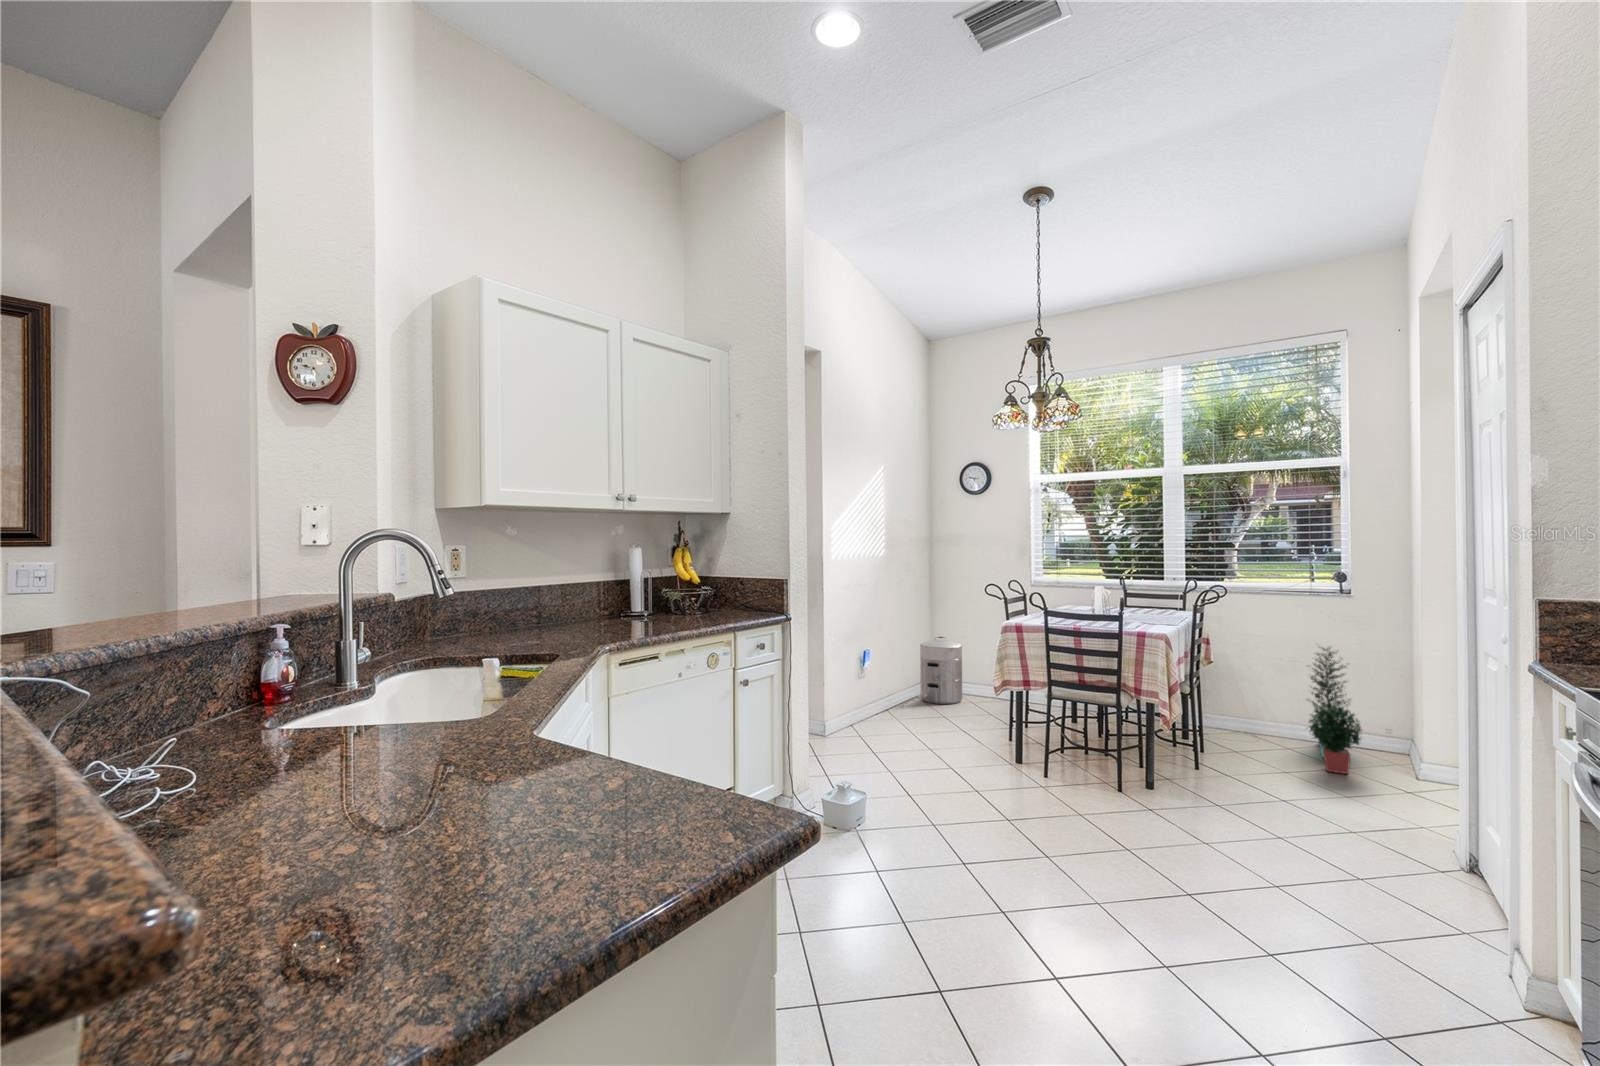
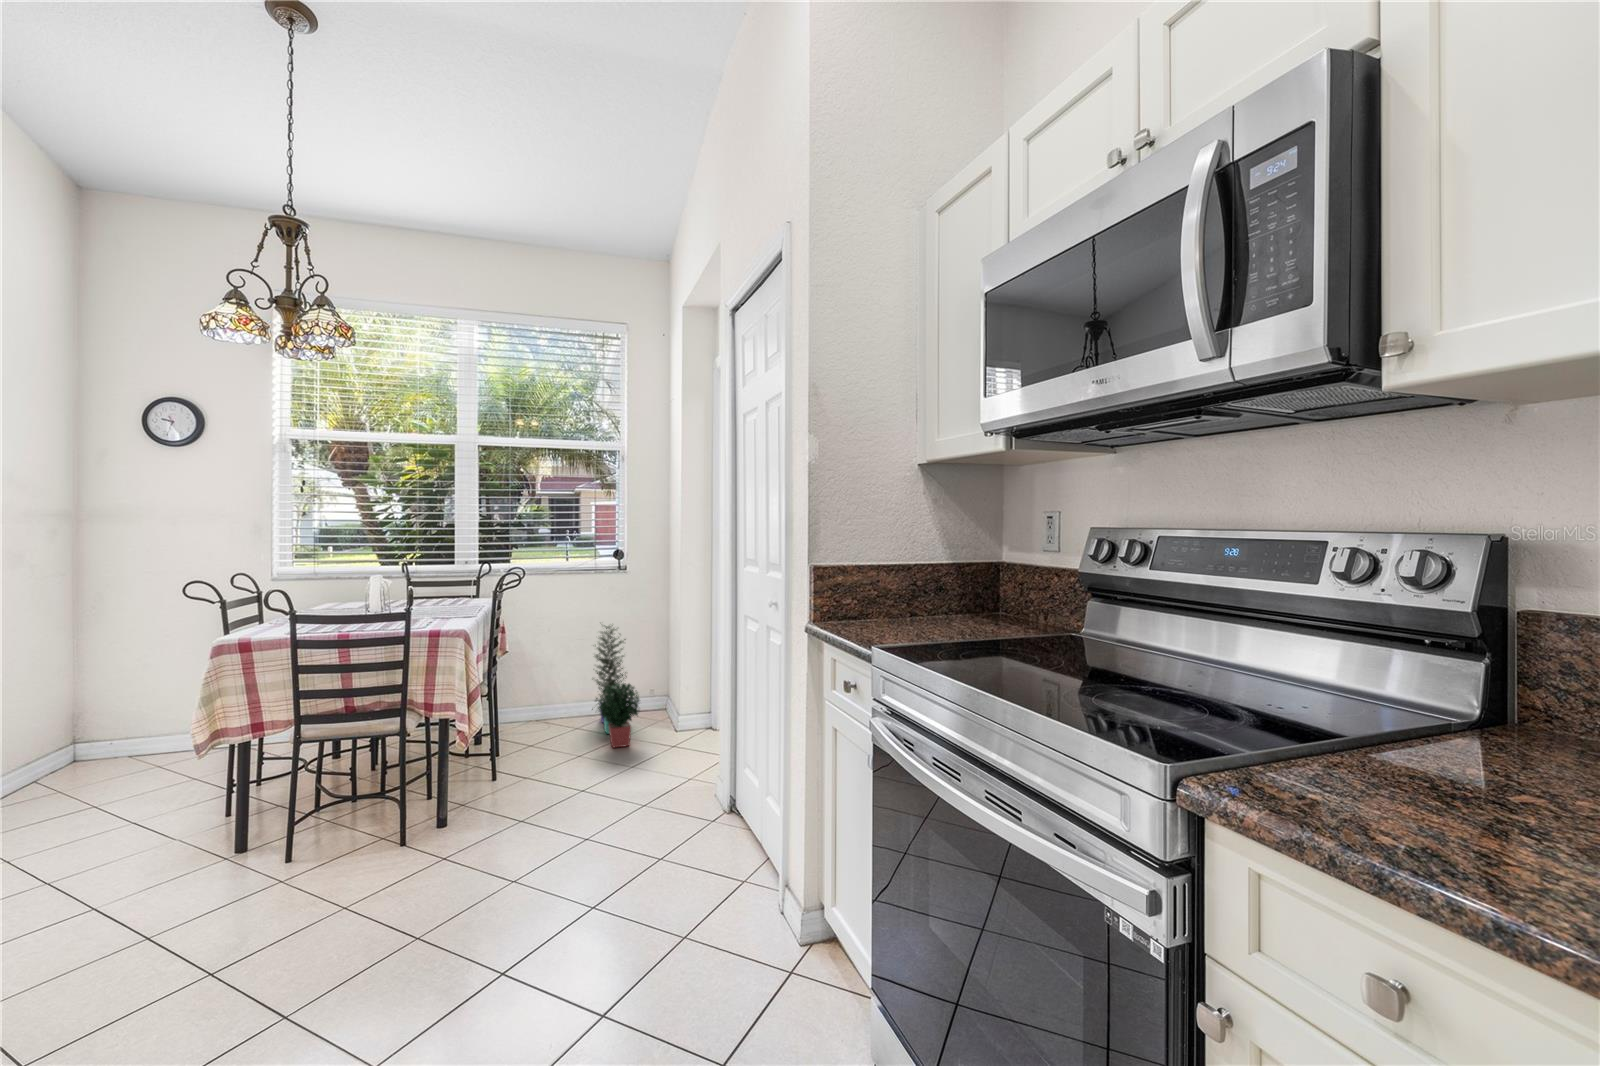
waste bin: present [920,637,962,704] -> none [54,670,146,781]

